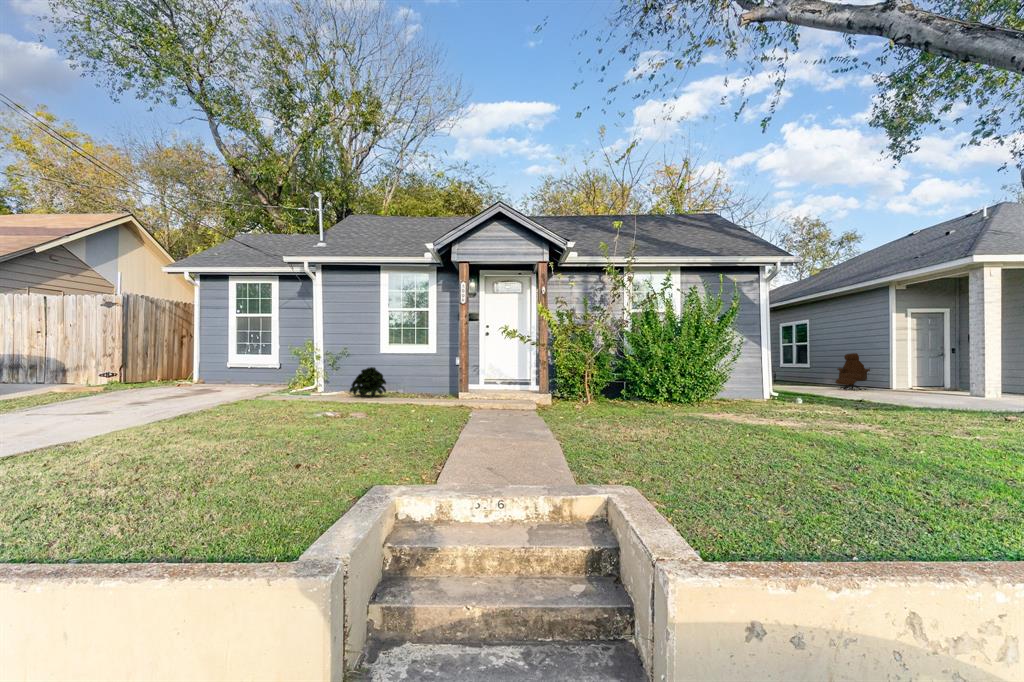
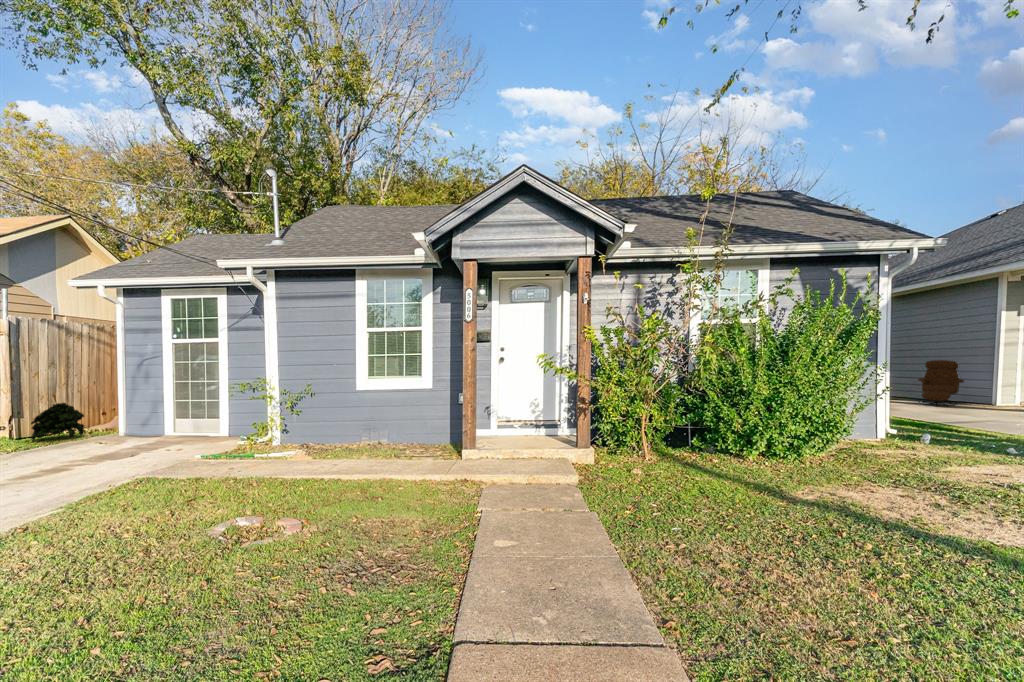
potted plant: present [350,367,386,396] -> present [31,403,84,441]

